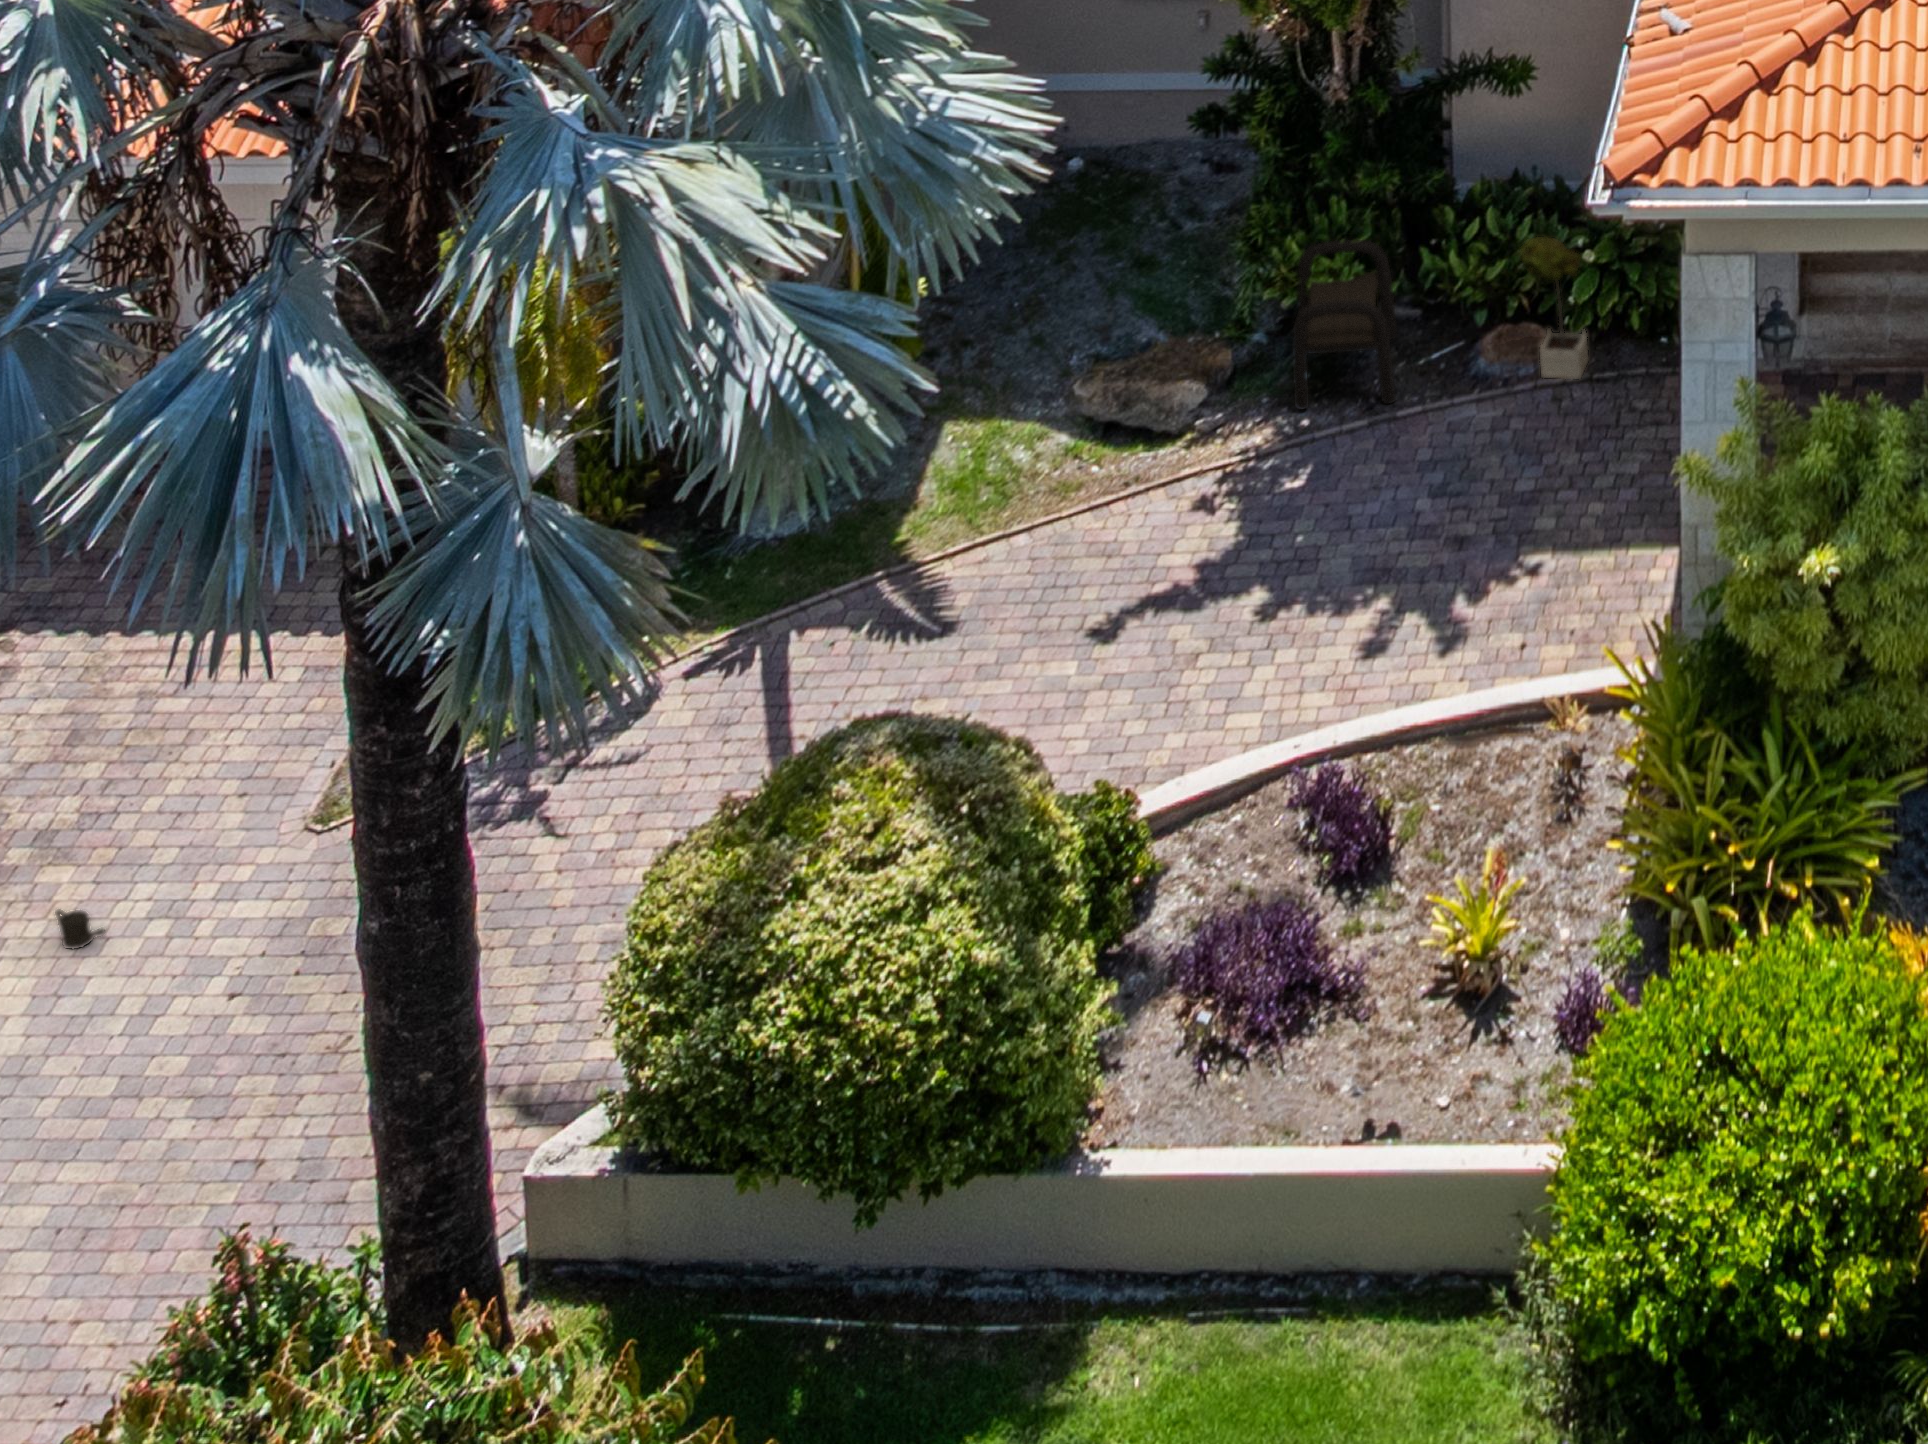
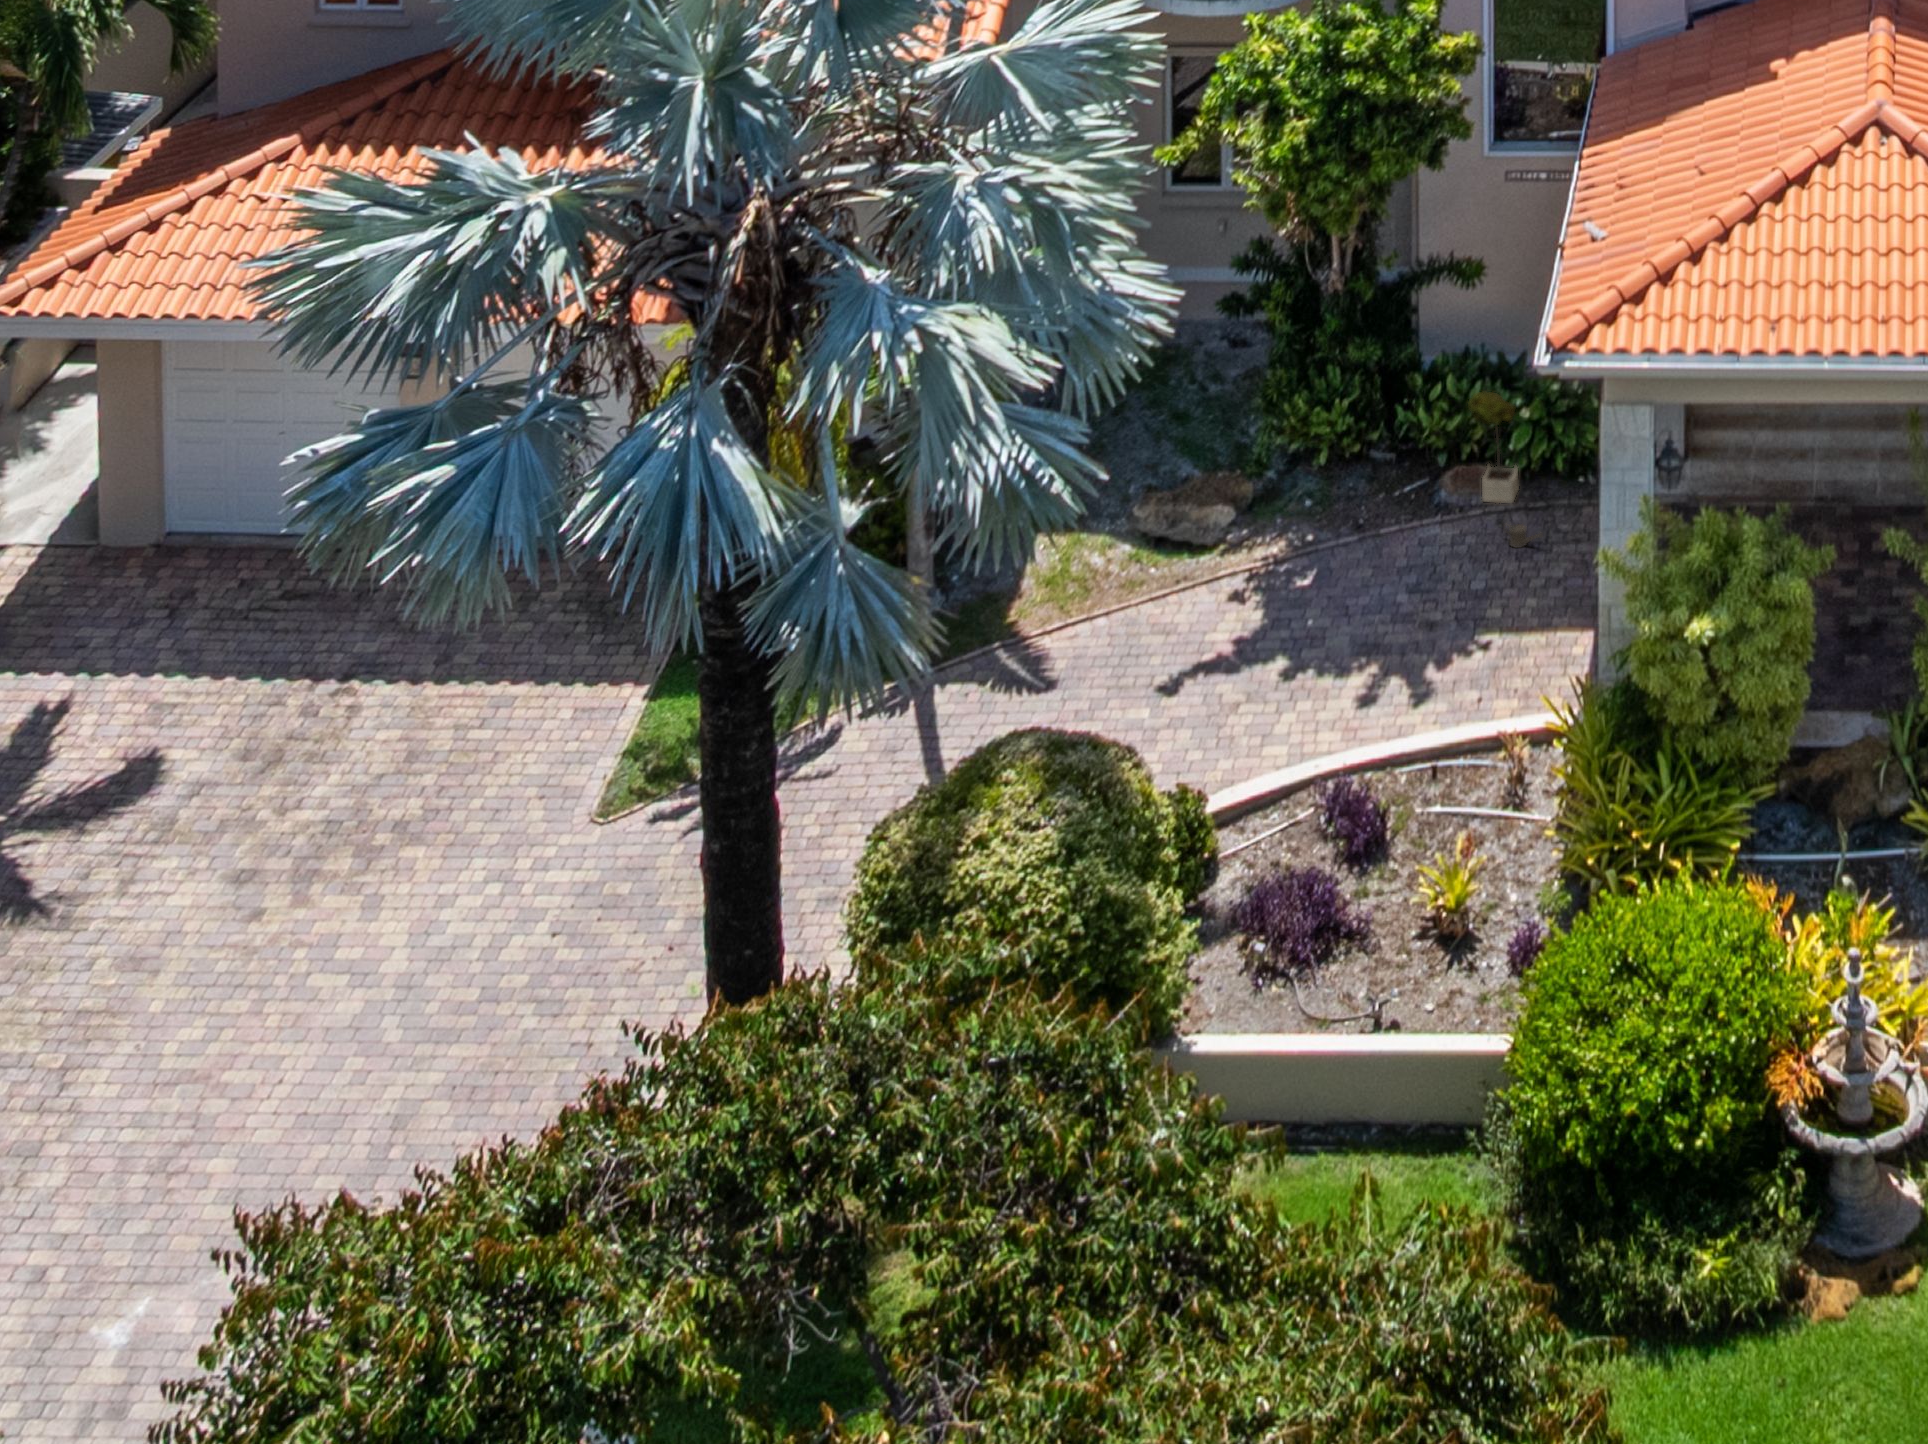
bench: present [1292,240,1398,409] -> none [1293,393,1371,524]
watering can: present [56,910,105,949] -> present [1506,523,1543,548]

